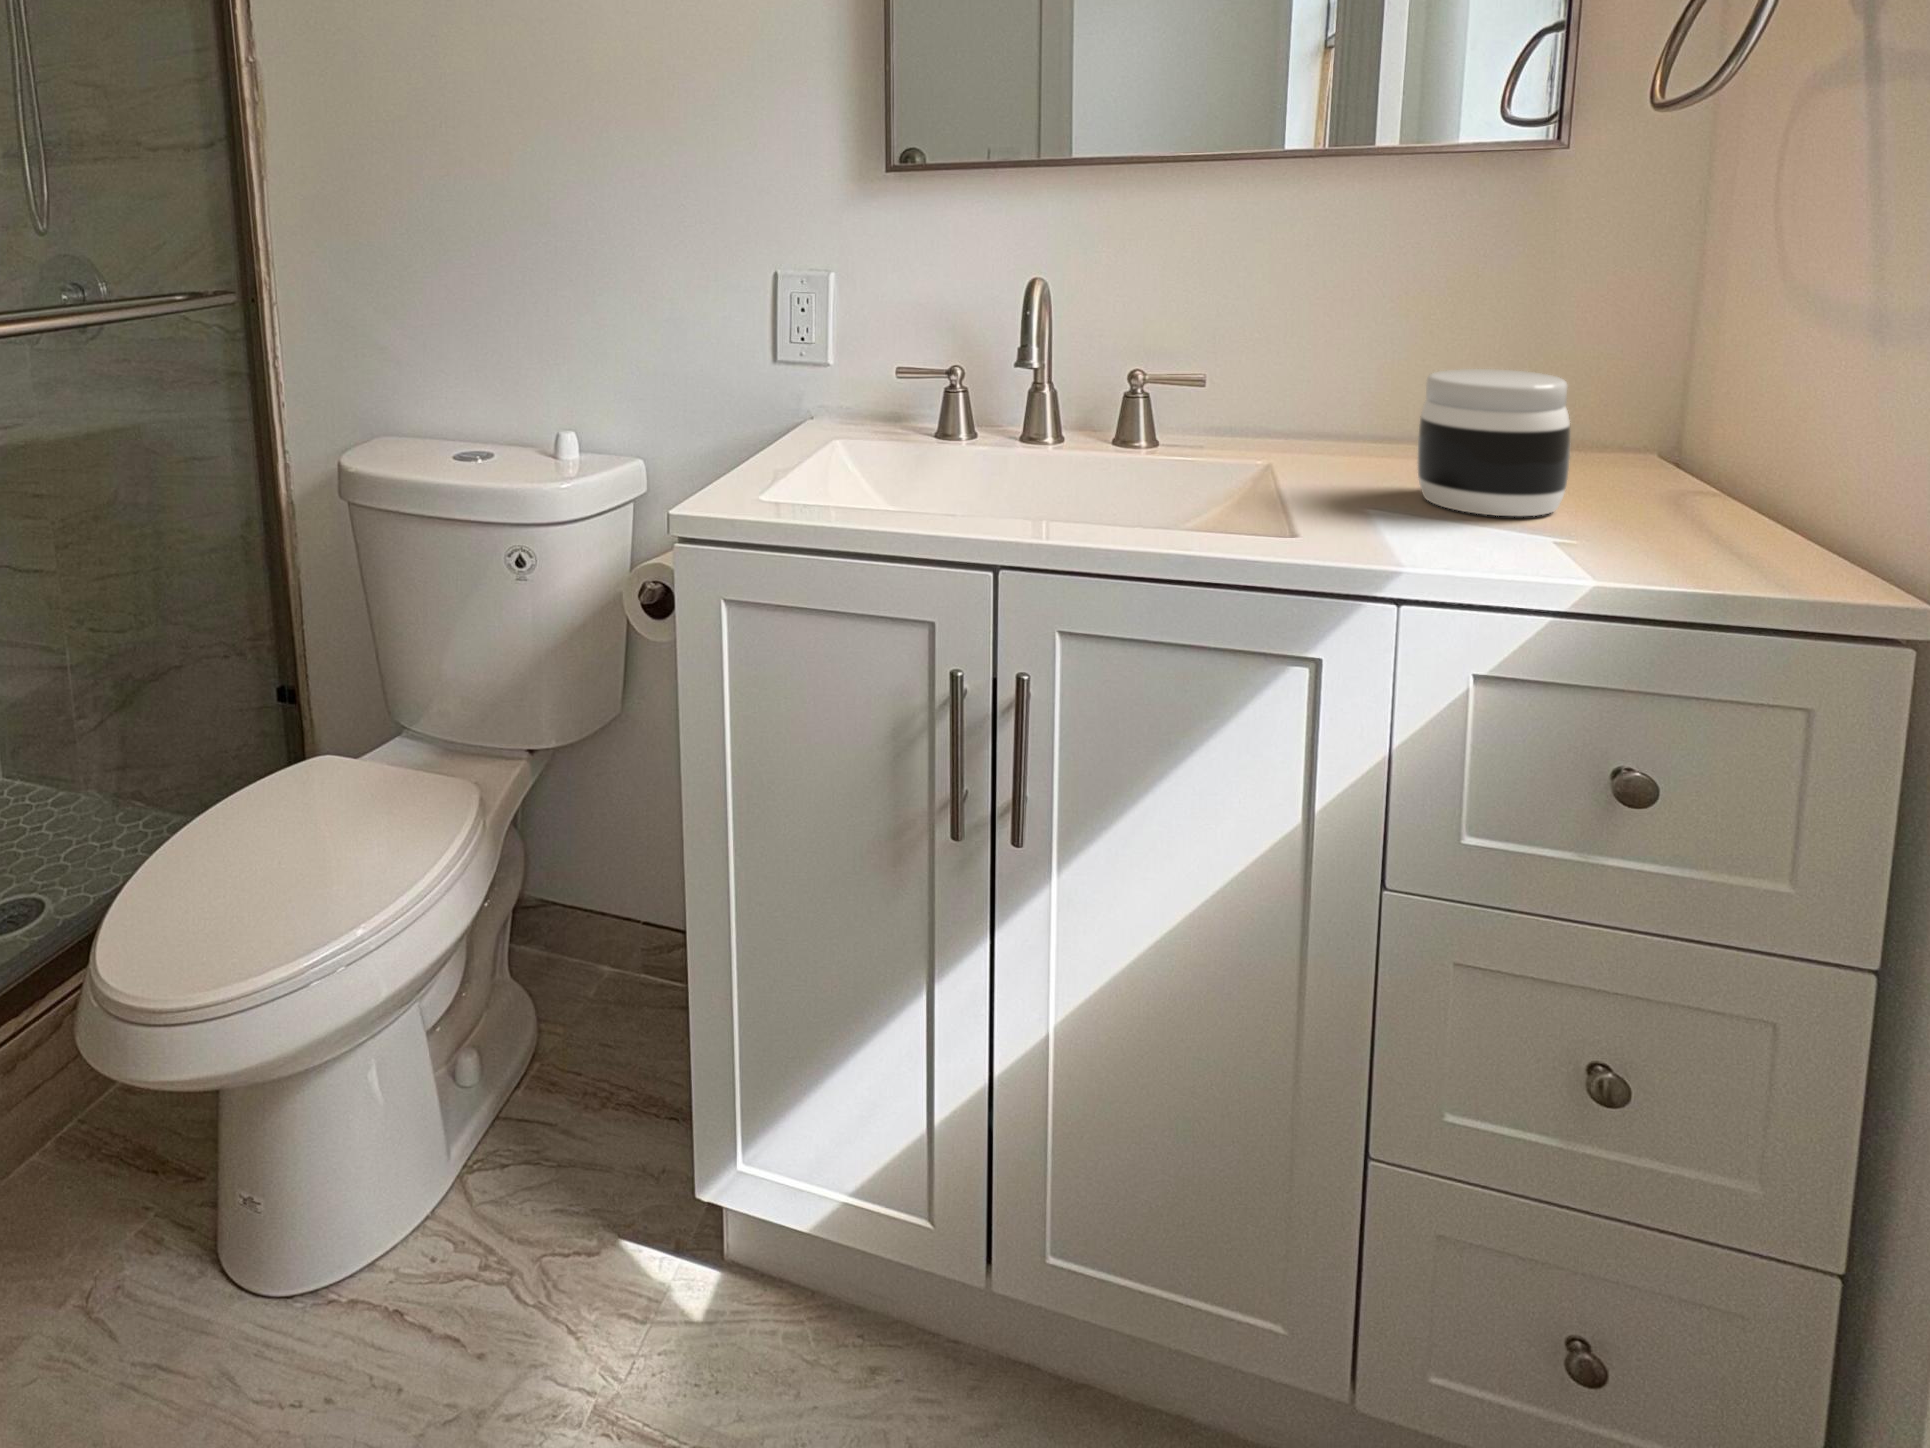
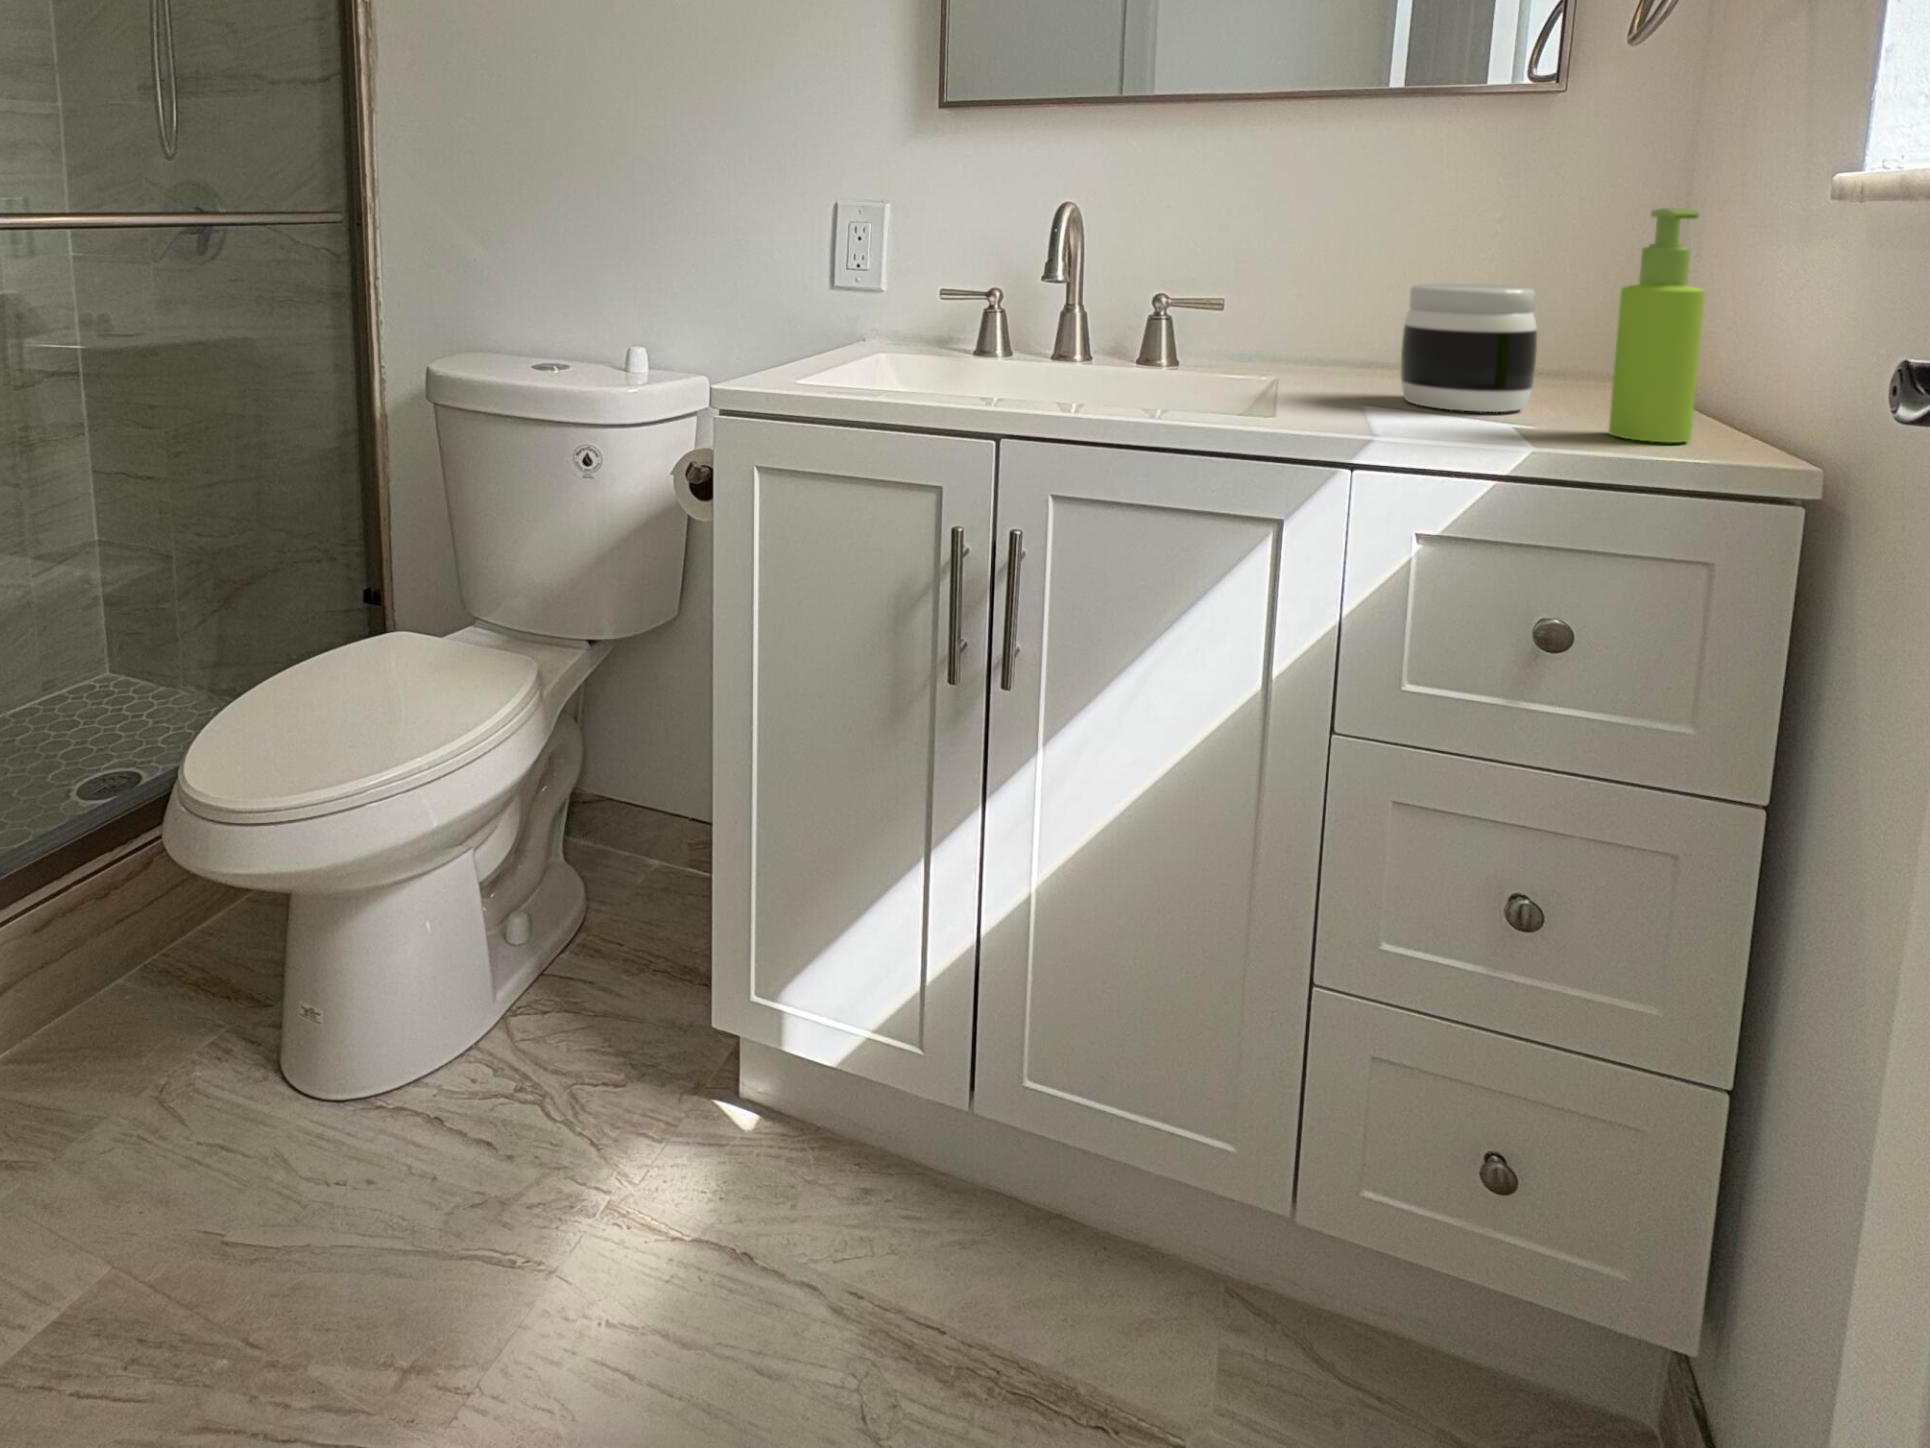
soap dispenser: none [1669,308,1779,564] -> present [1609,208,1705,442]

